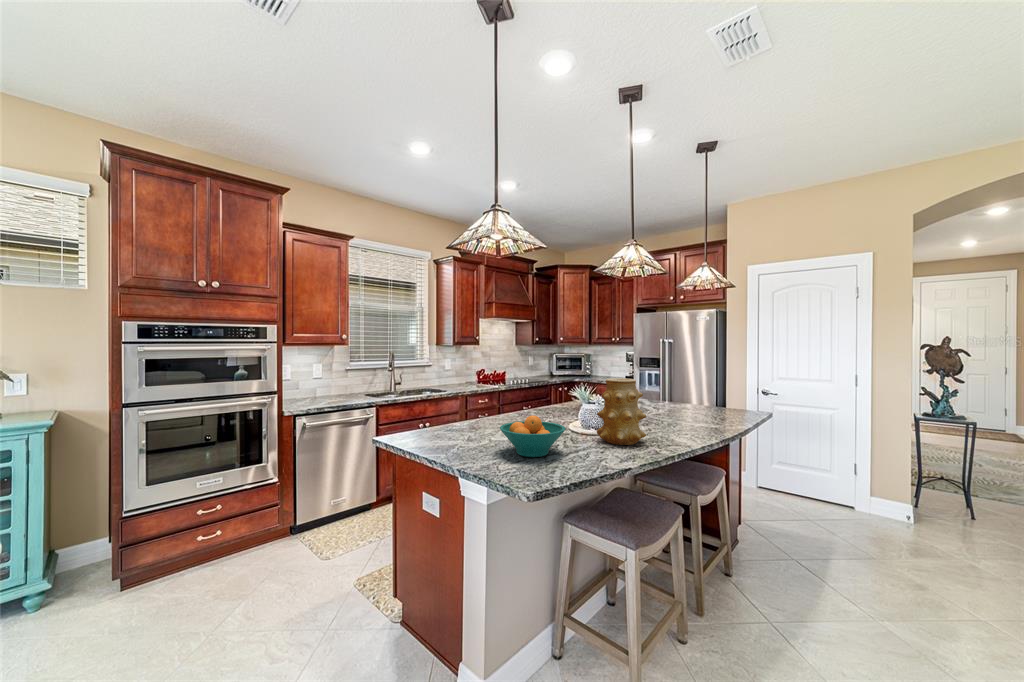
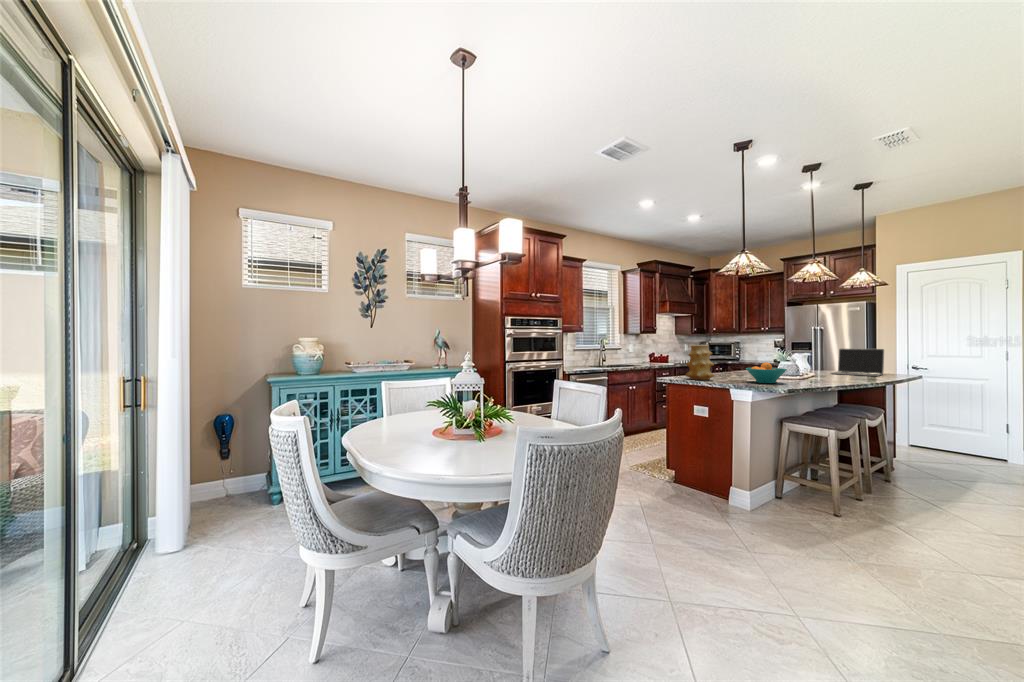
laptop: none [662,374,729,418] -> present [831,349,884,376]
vase: present [597,378,646,445] -> present [686,345,714,380]

